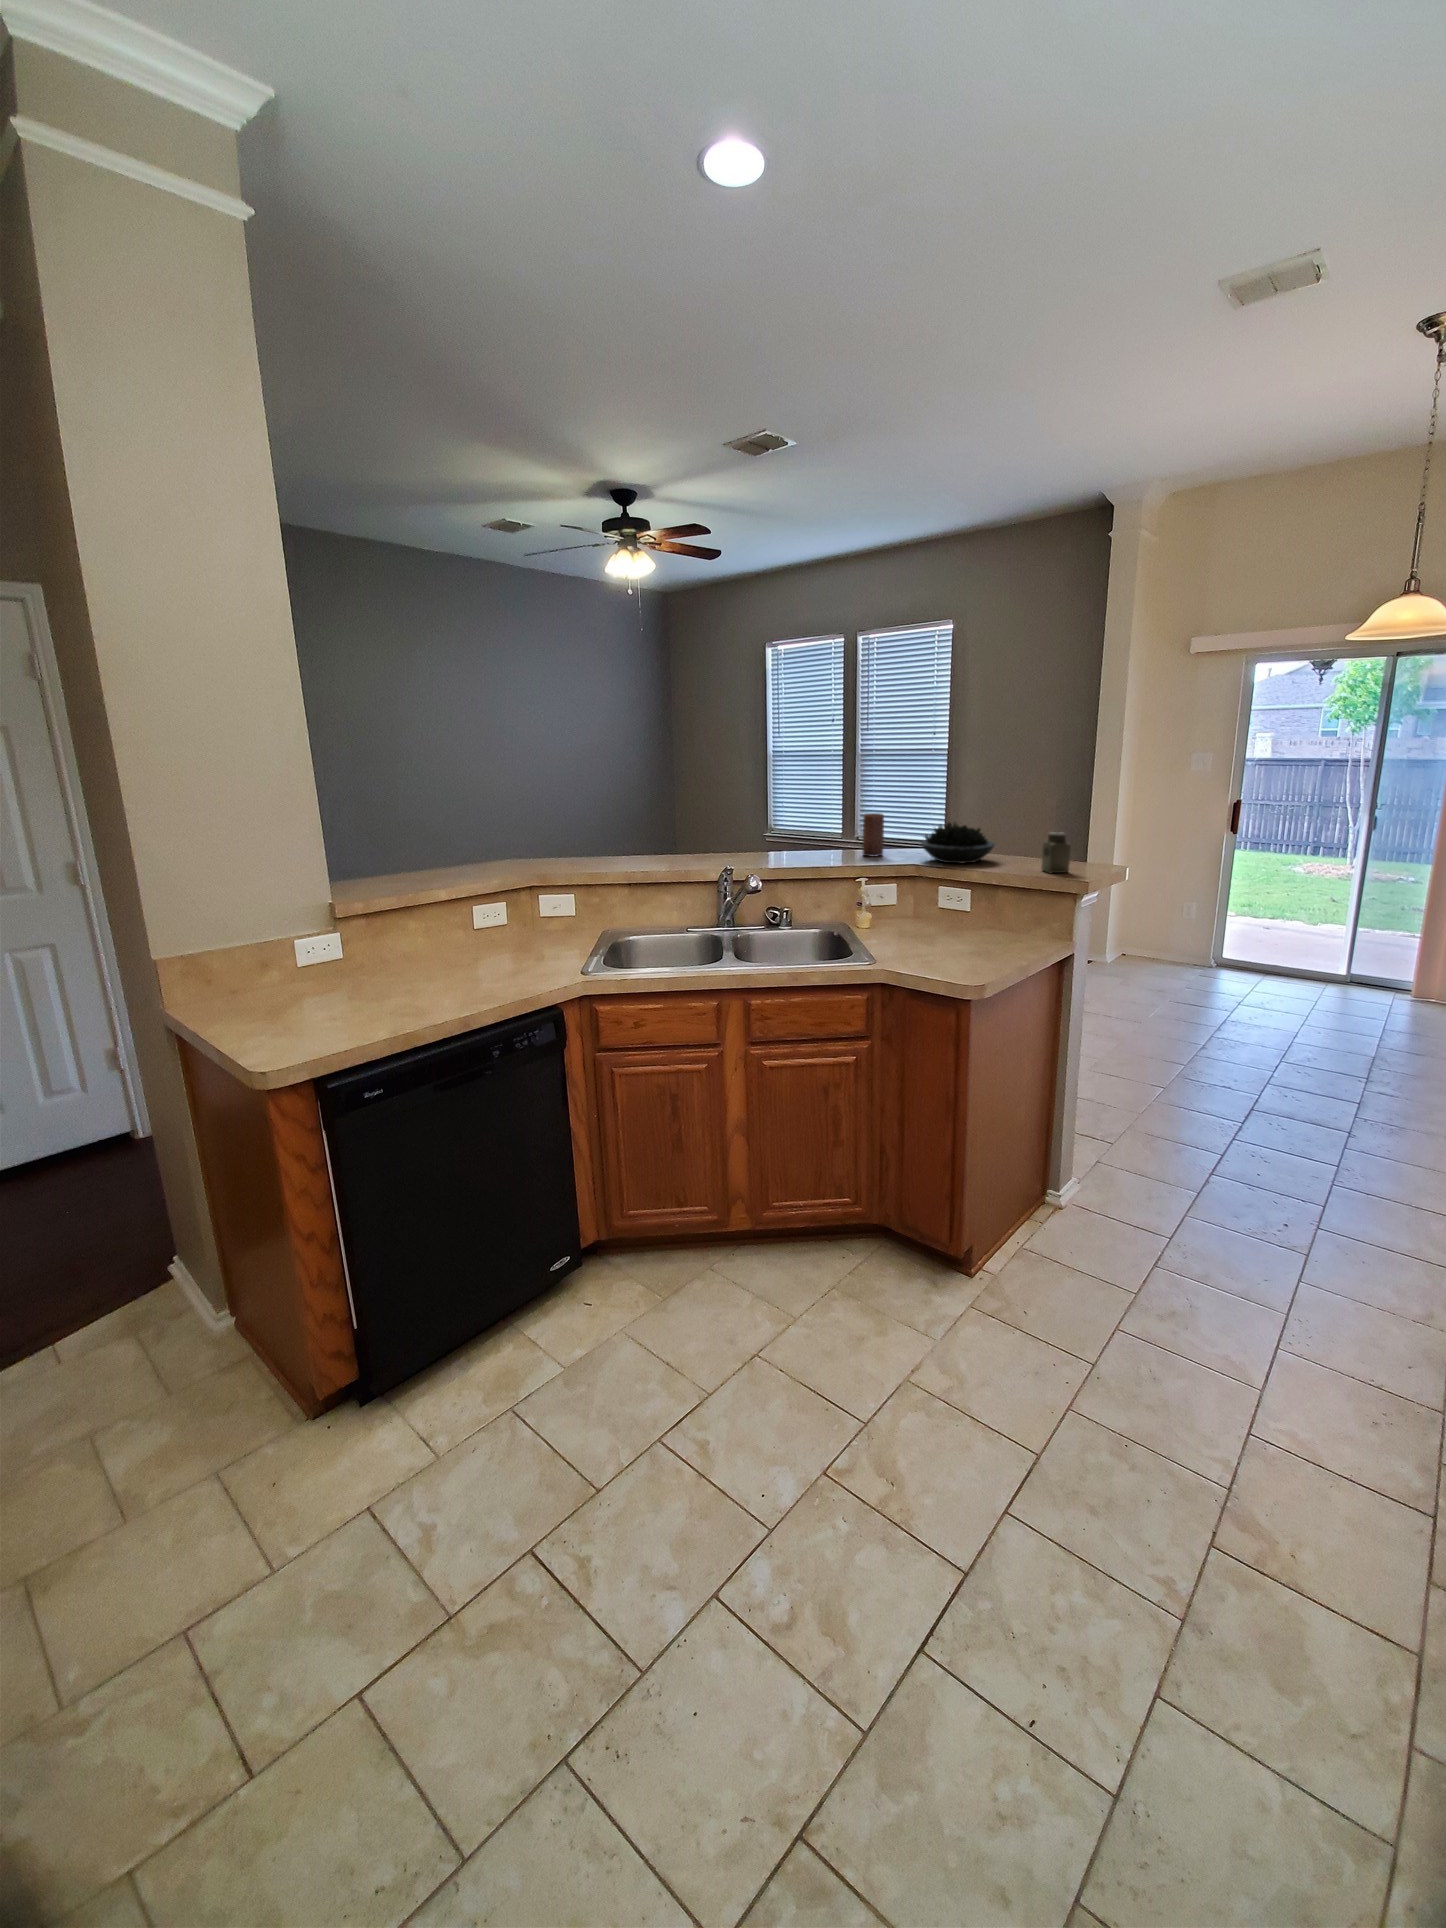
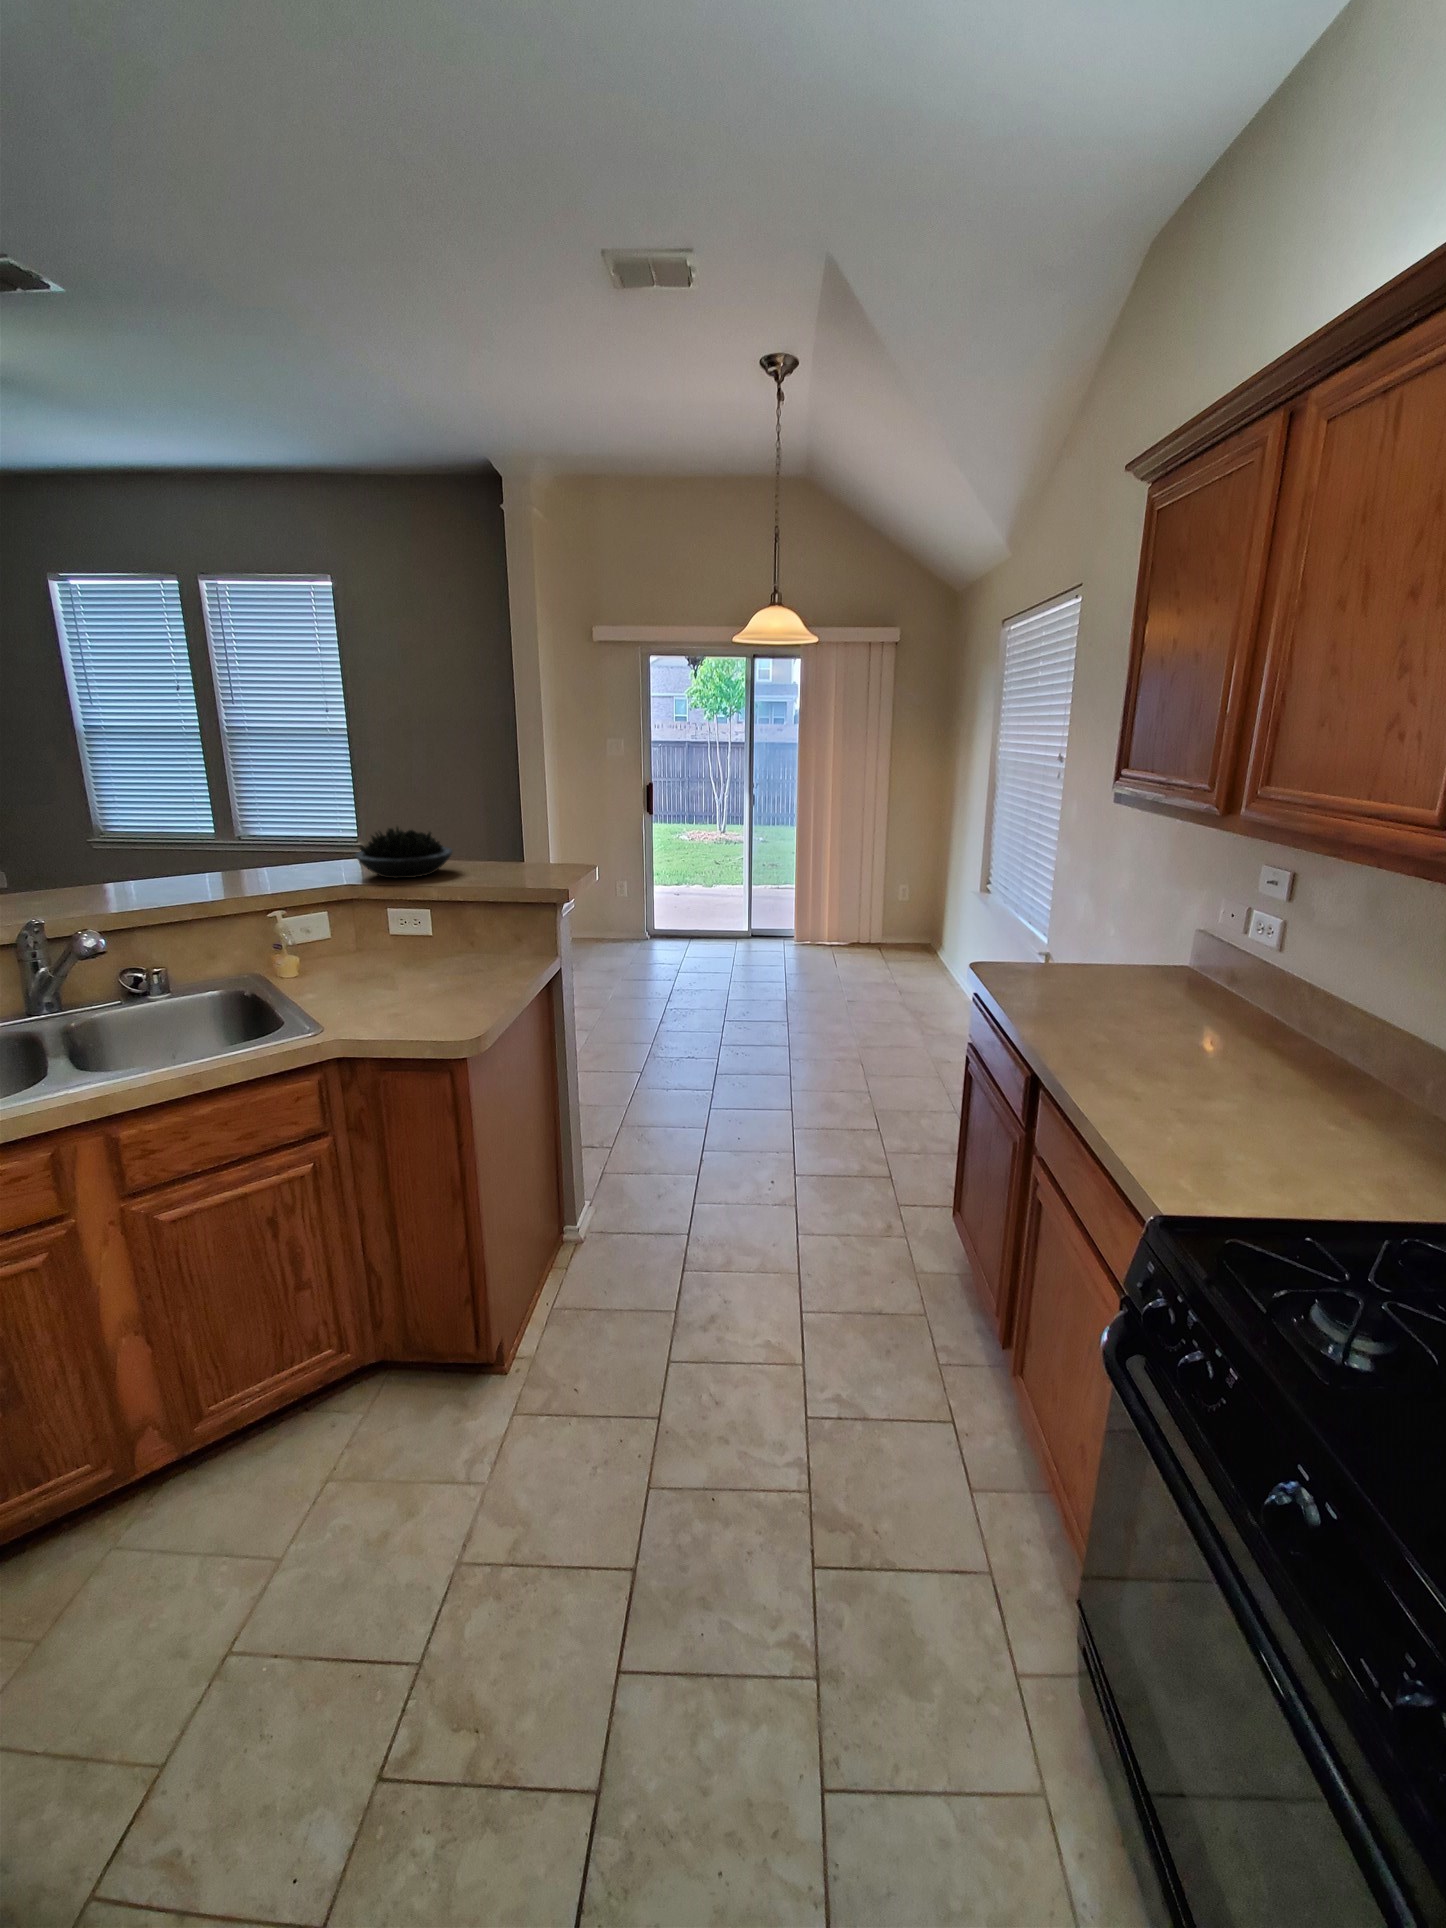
candle: present [862,813,884,857] -> none [263,820,300,879]
salt shaker: present [1041,832,1071,873] -> none [513,833,546,881]

